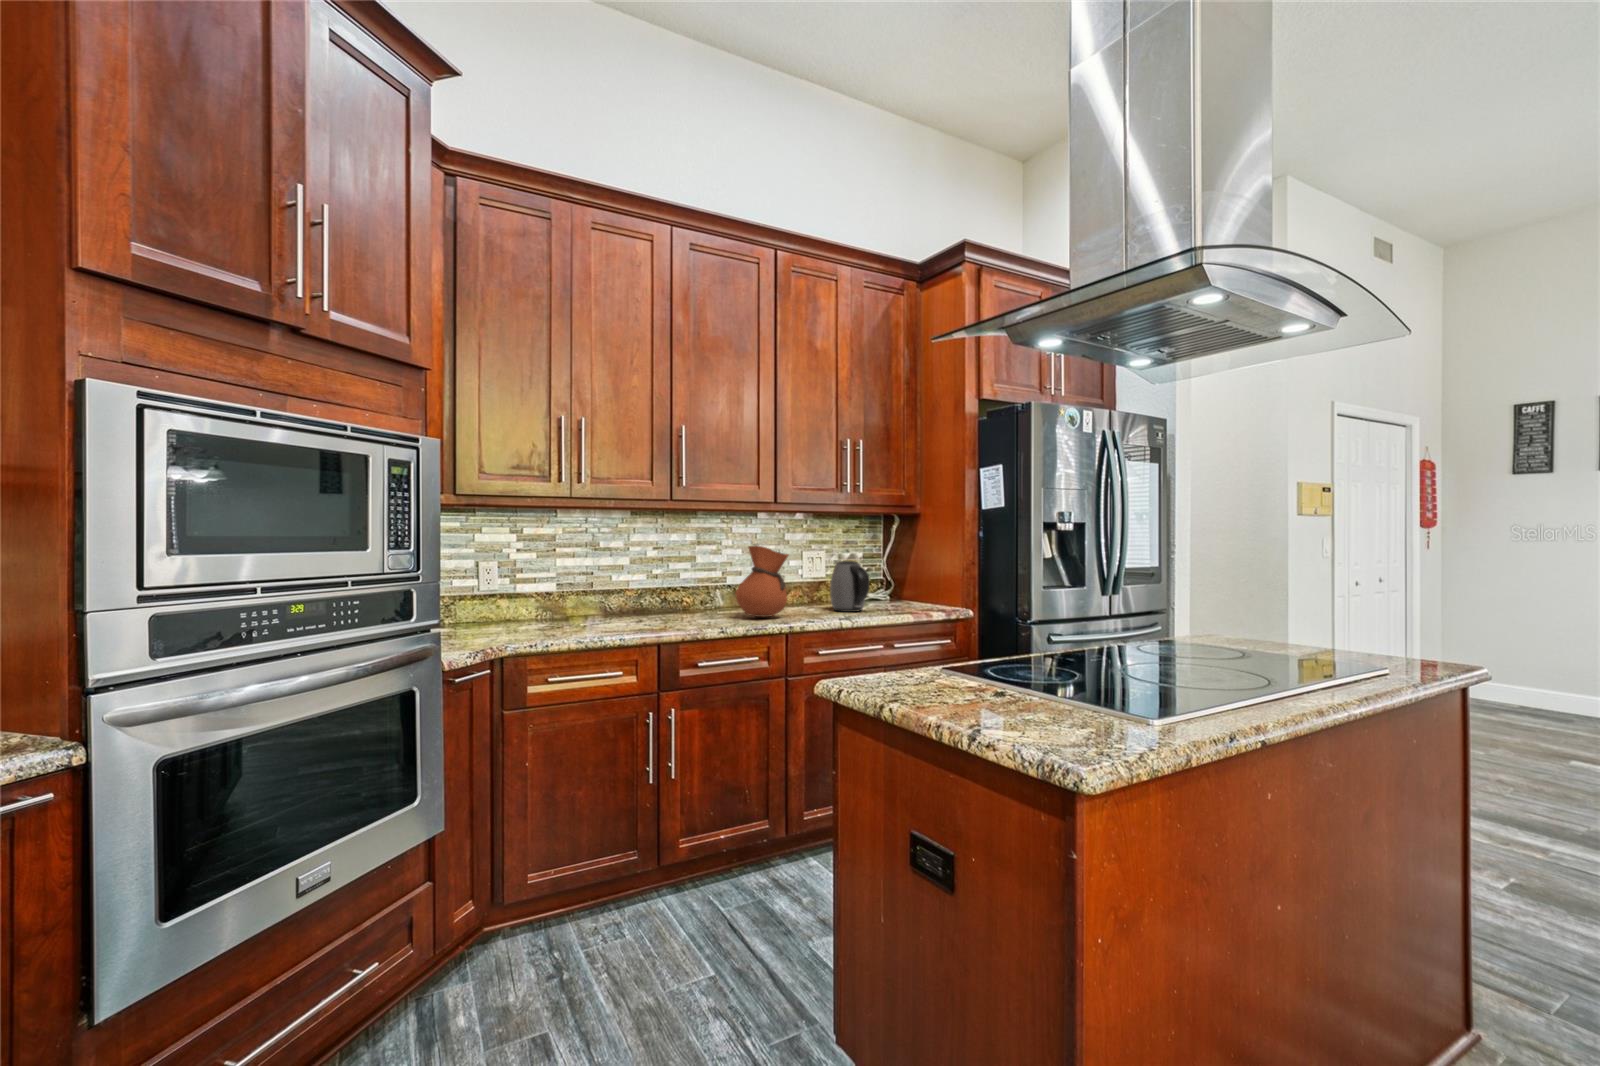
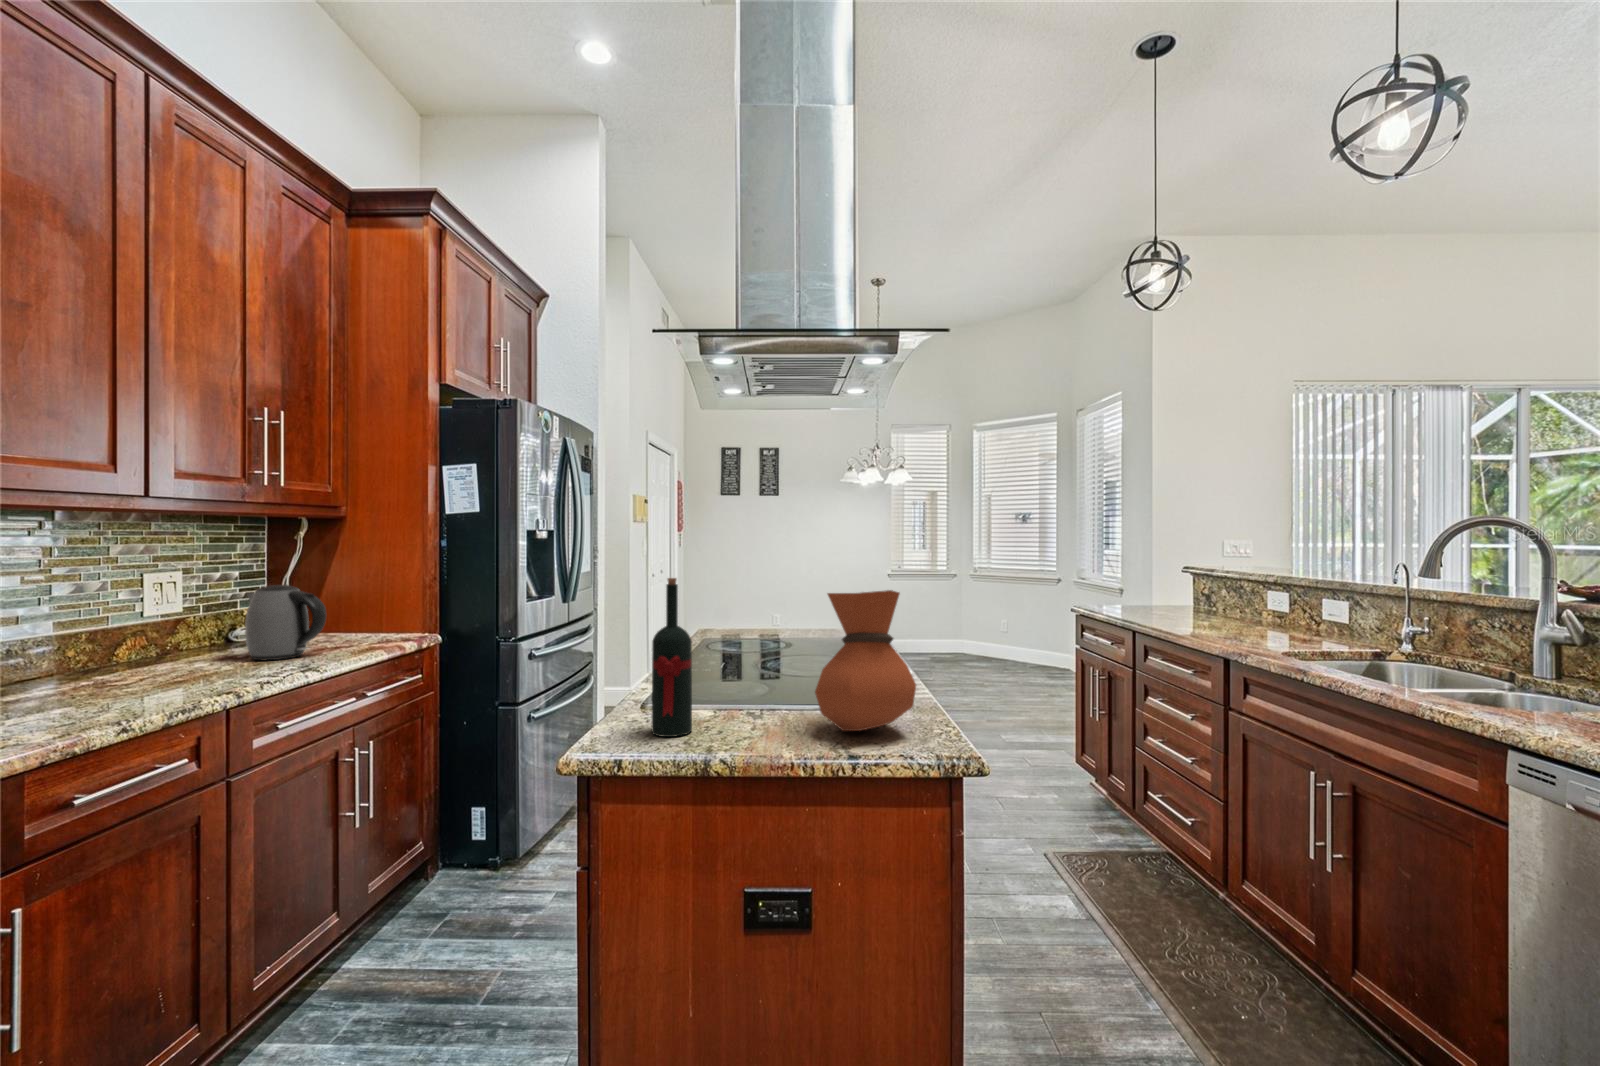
vase: present [735,545,788,617] -> present [815,590,916,731]
wine bottle: none [889,553,930,691] -> present [652,578,692,737]

